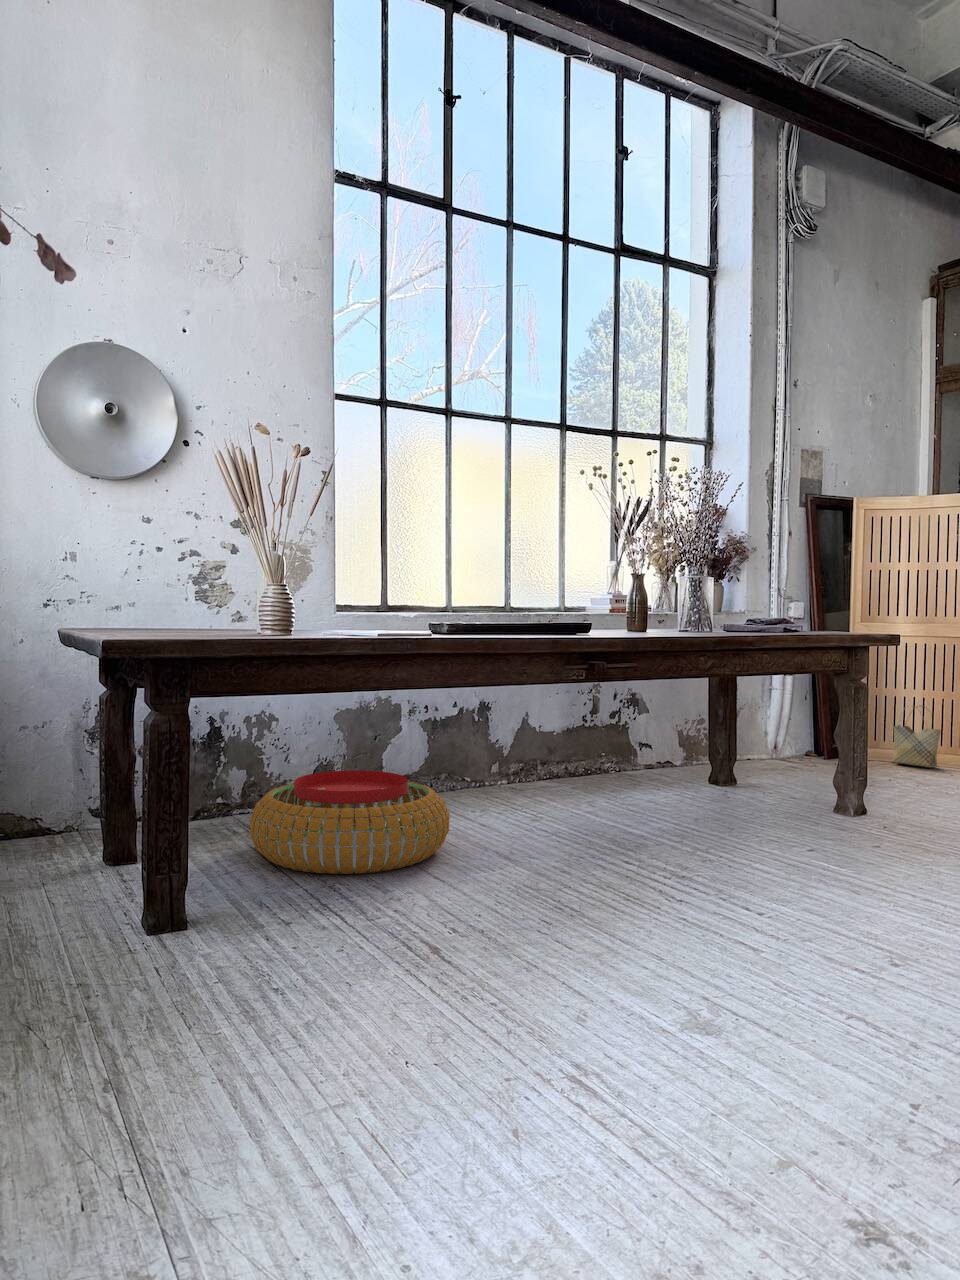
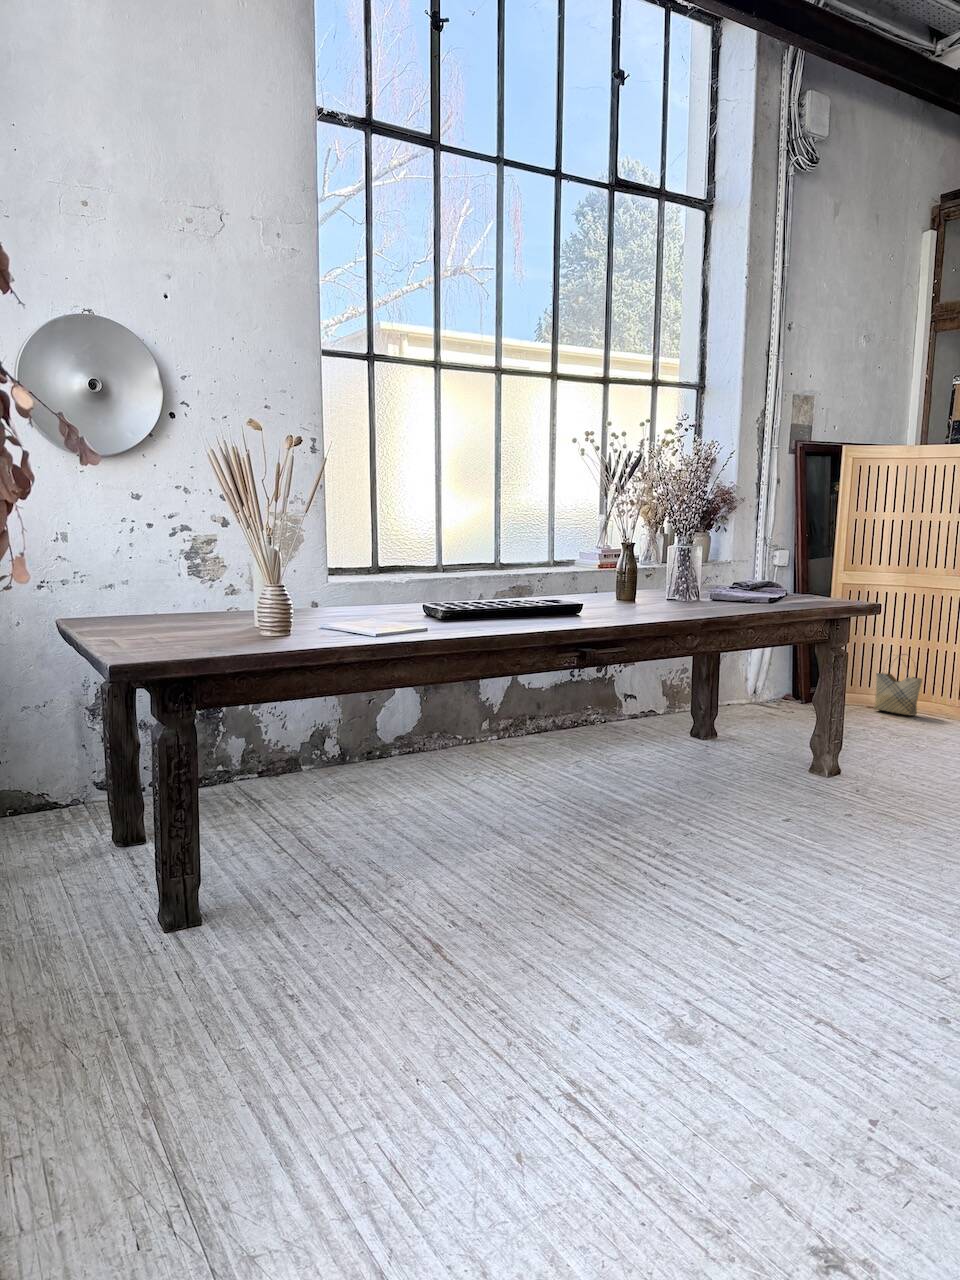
pouf: present [250,770,450,874] -> none [249,747,444,858]

